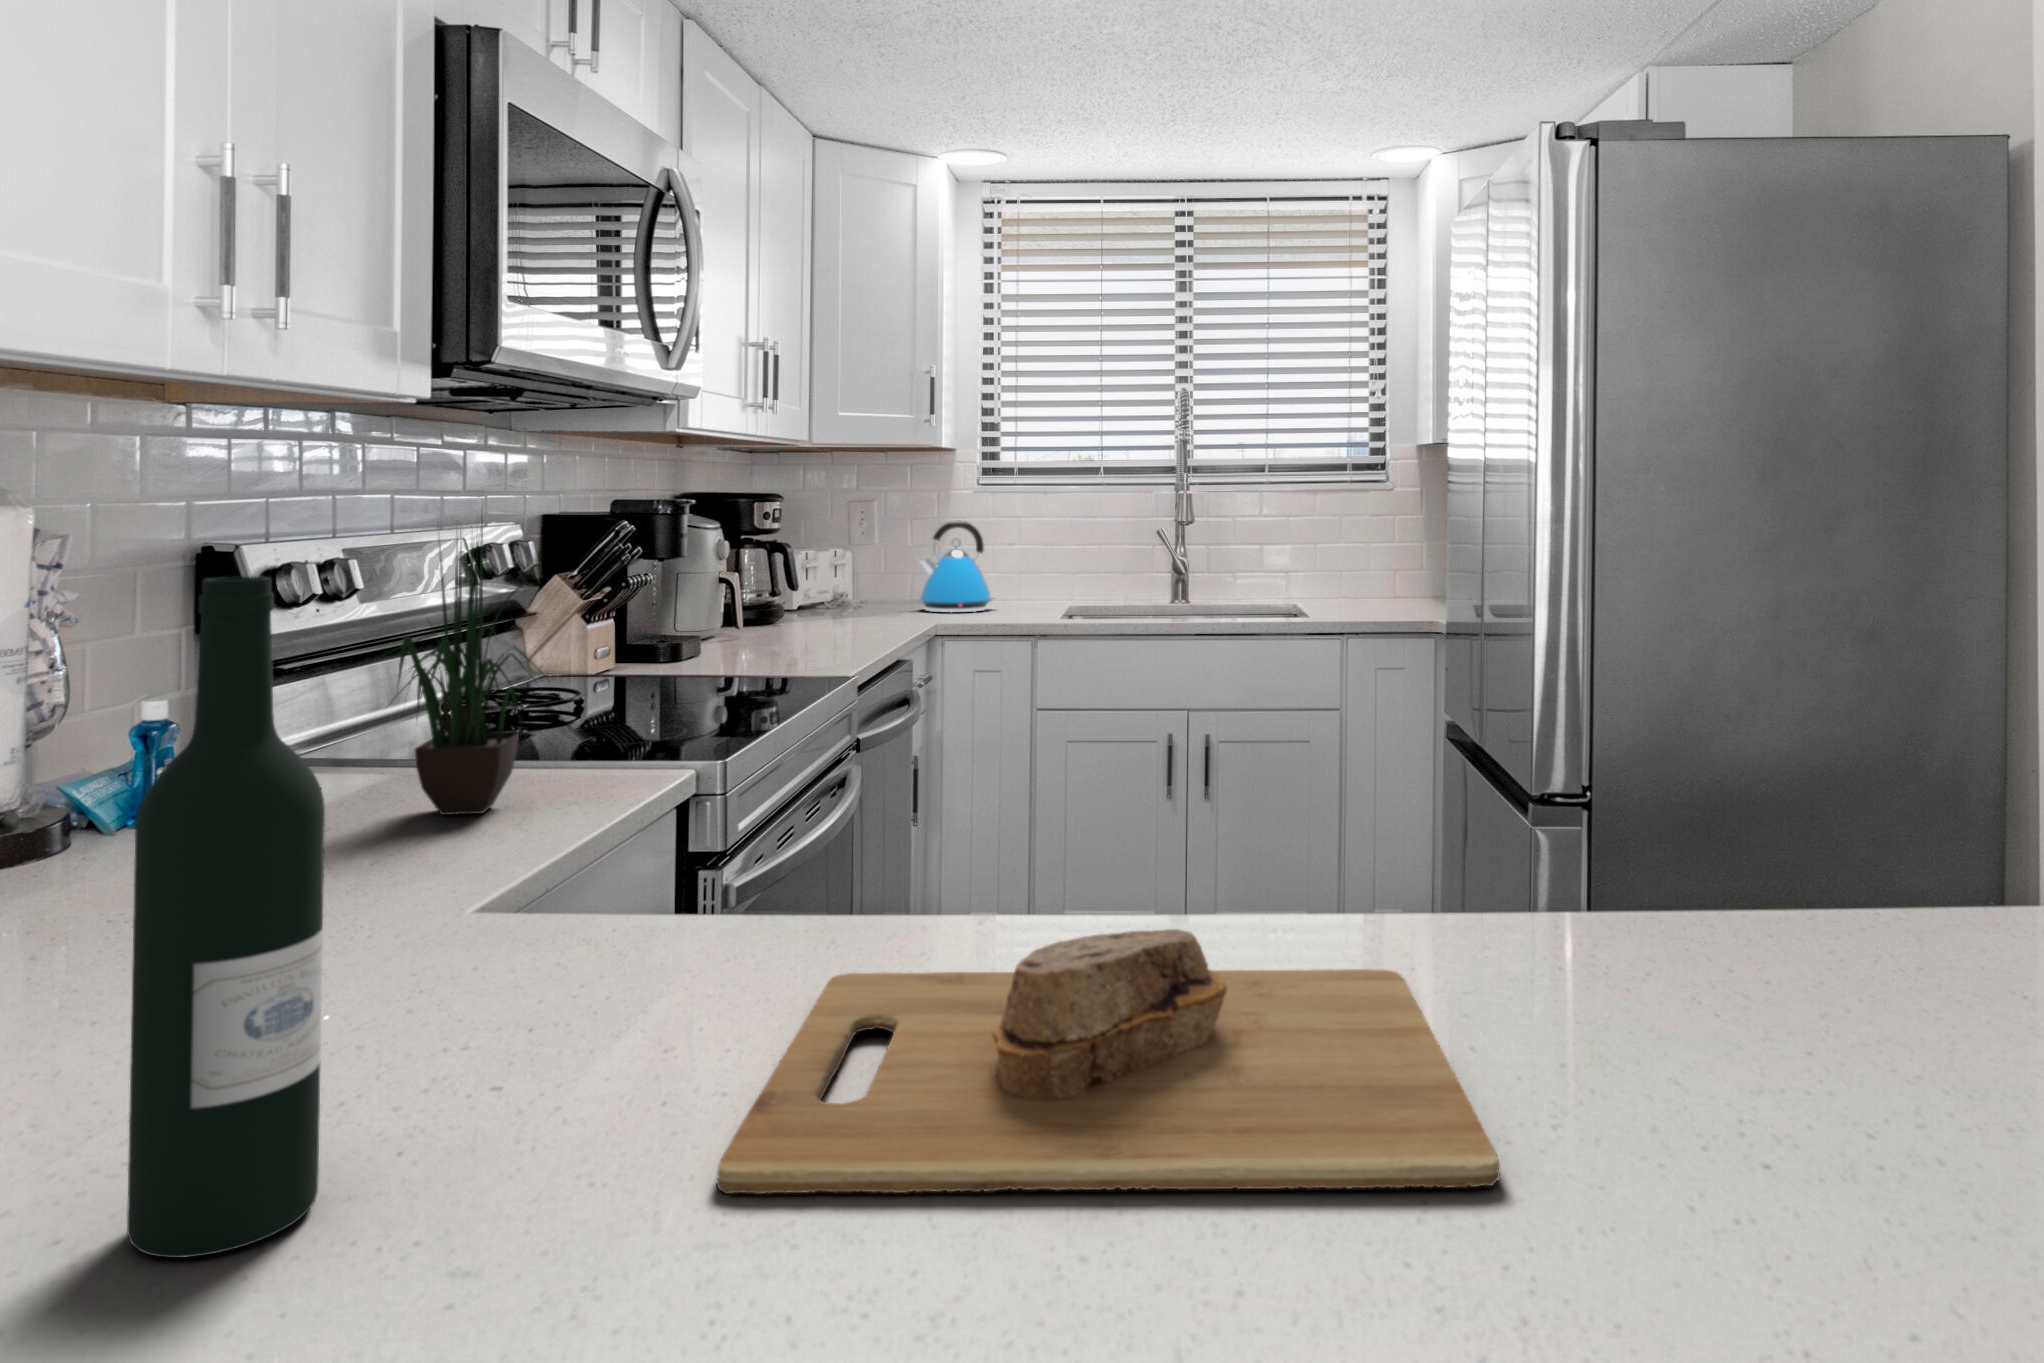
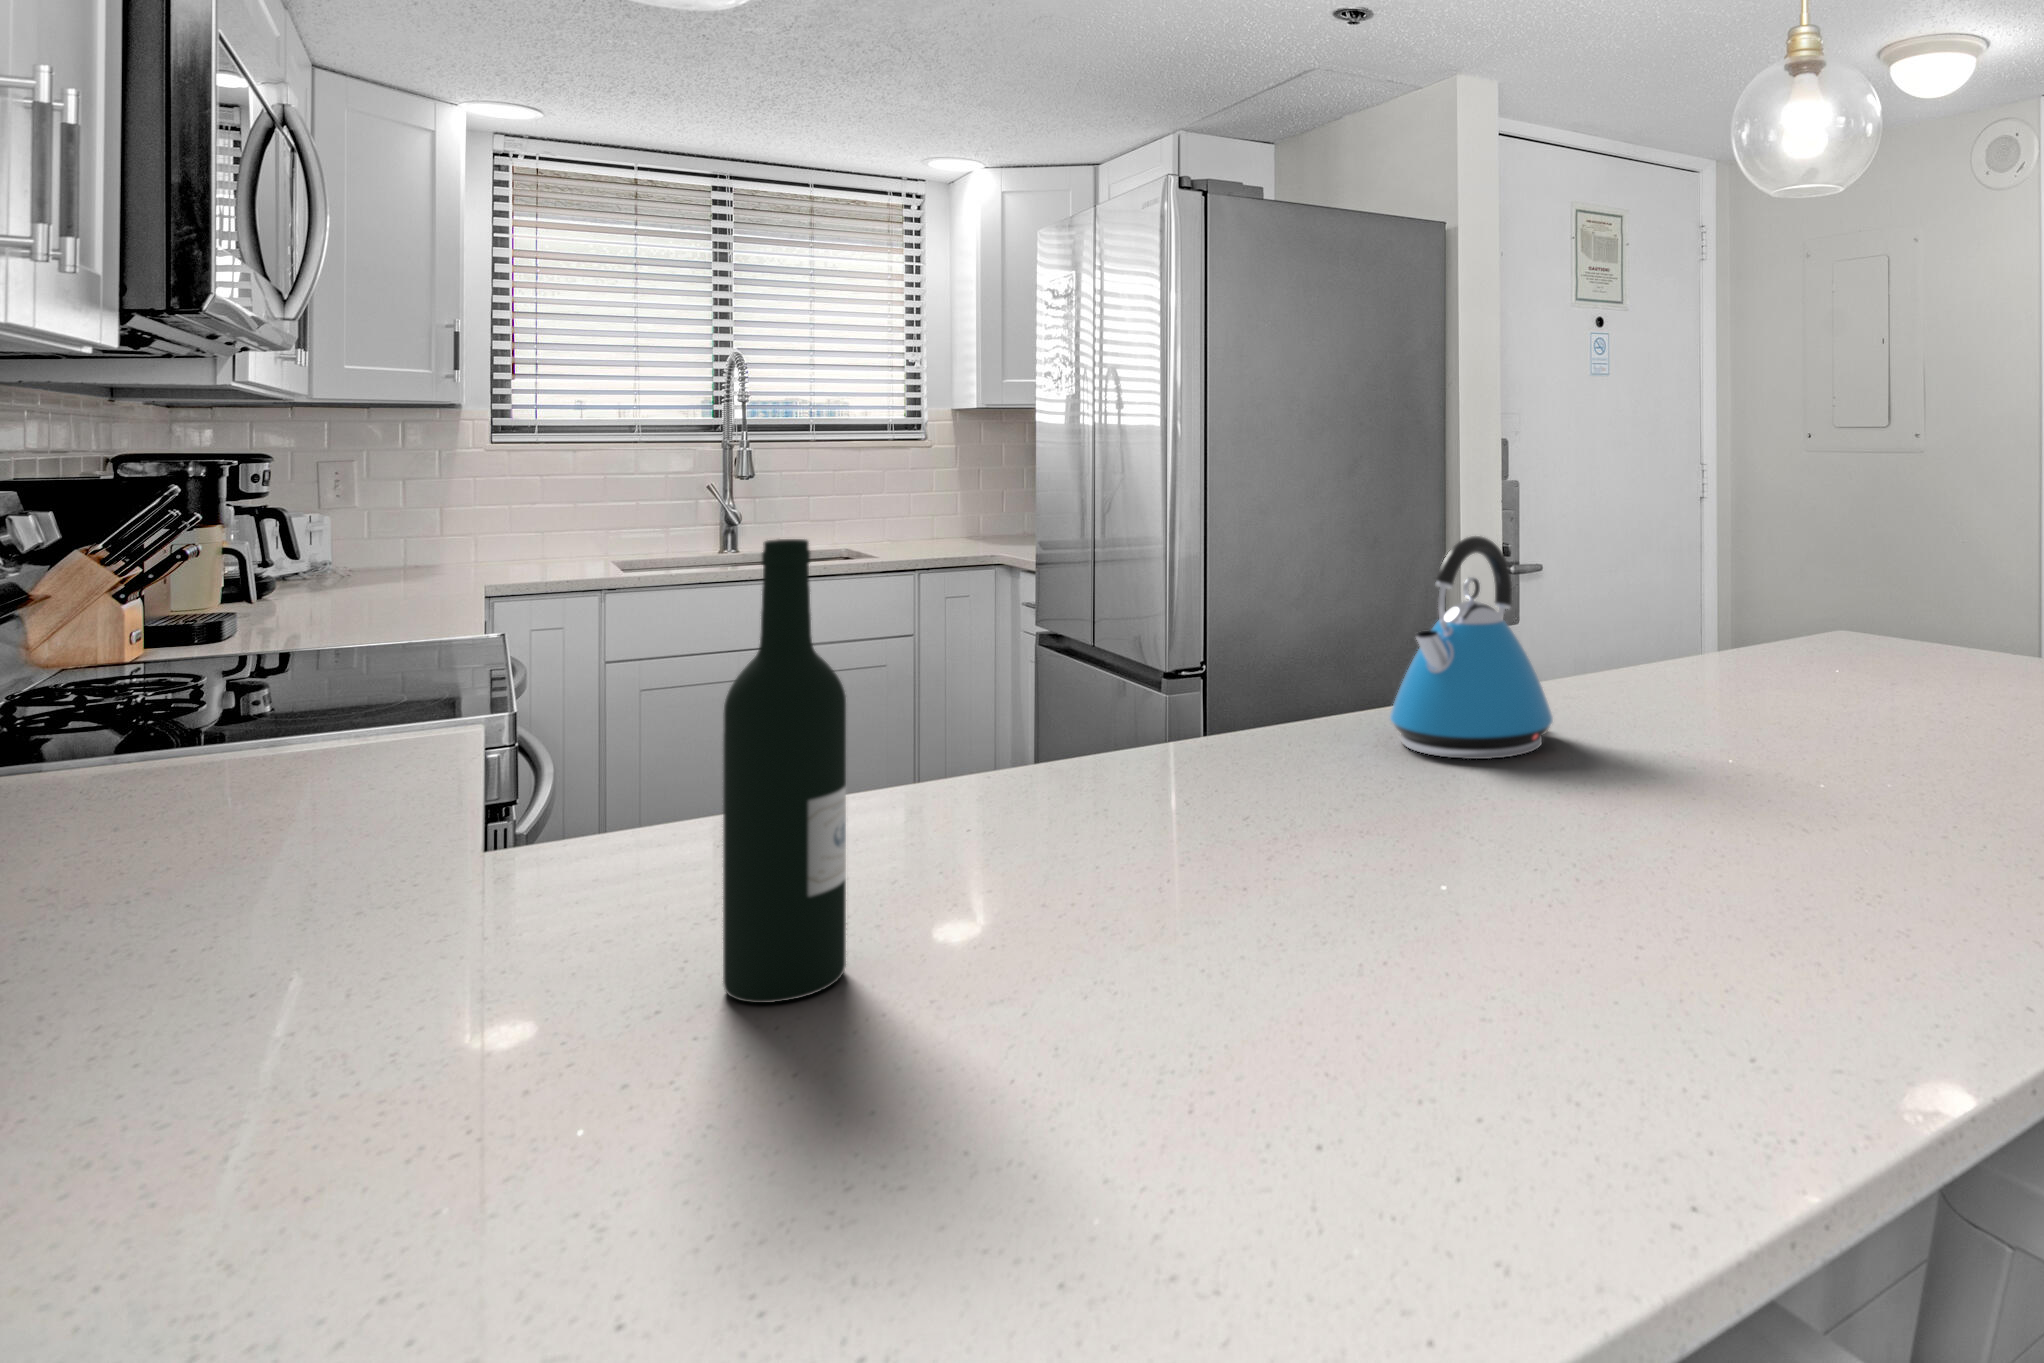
kettle: present [920,521,994,613] -> present [1390,536,1553,759]
potted plant: present [378,525,540,815] -> none [211,456,419,782]
cutting board: present [717,929,1500,1194] -> none [962,735,1460,905]

